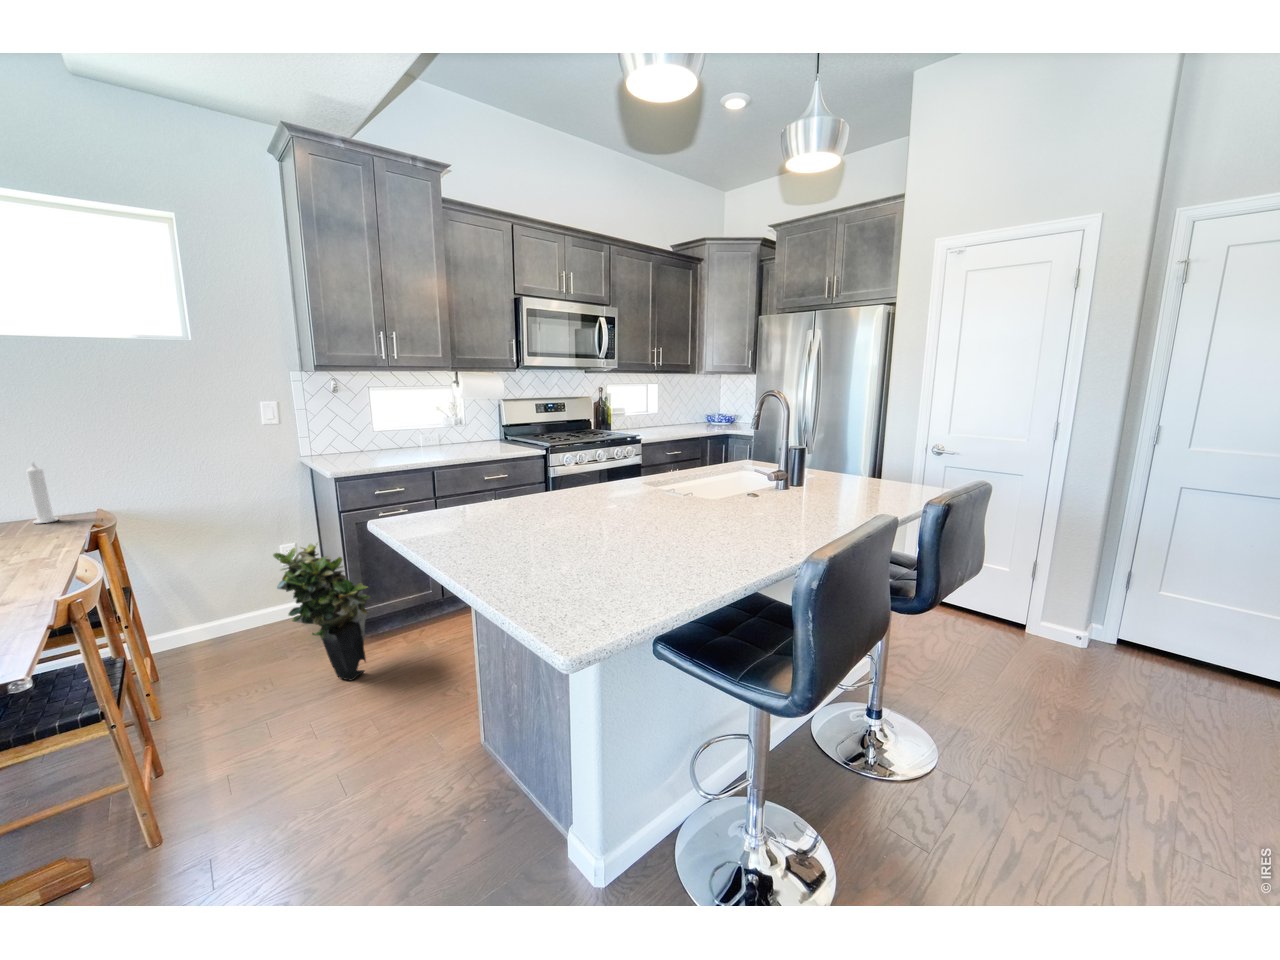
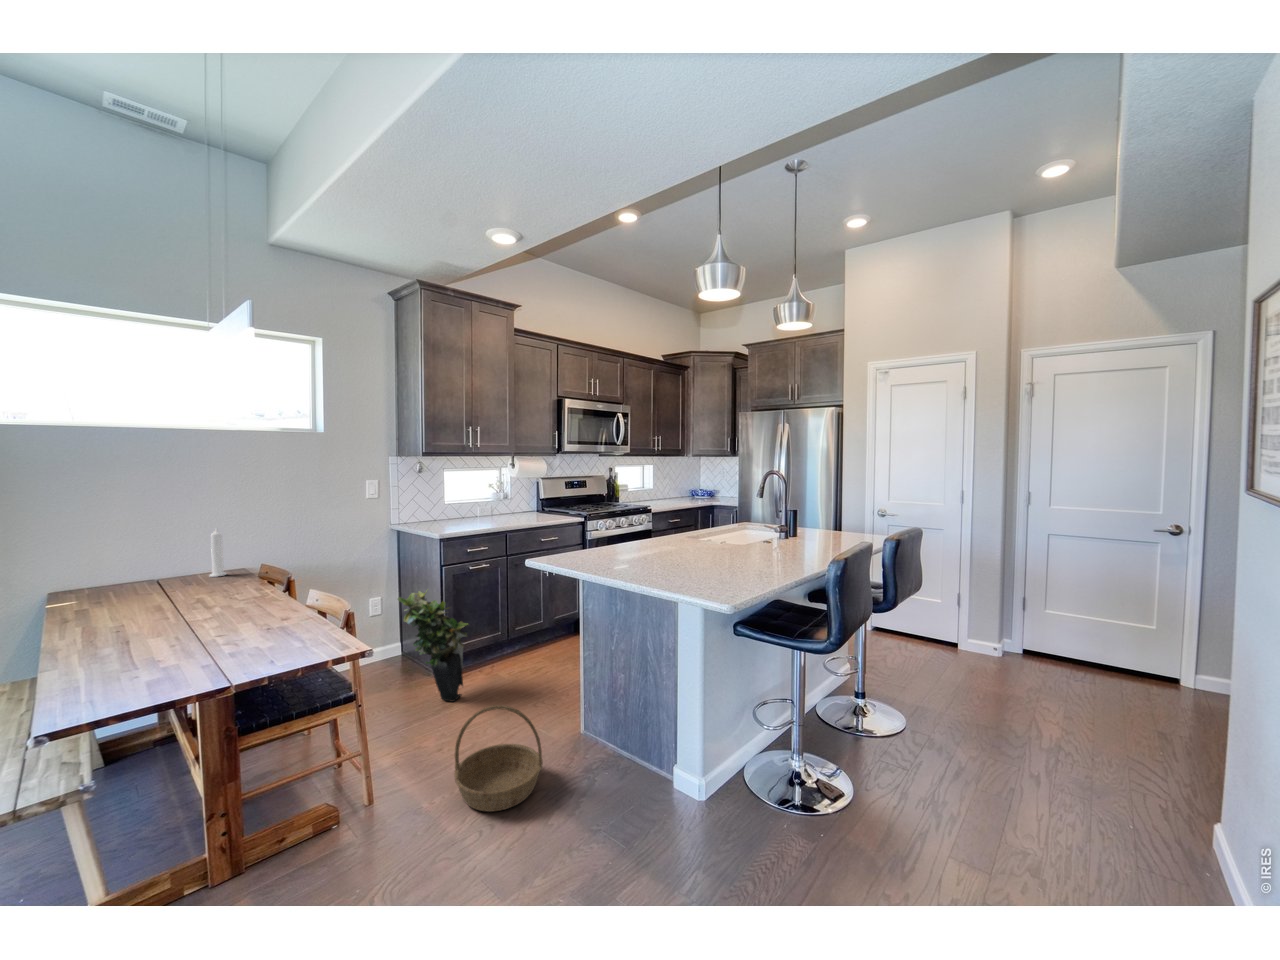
basket: none [255,730,392,879] -> present [454,705,543,812]

